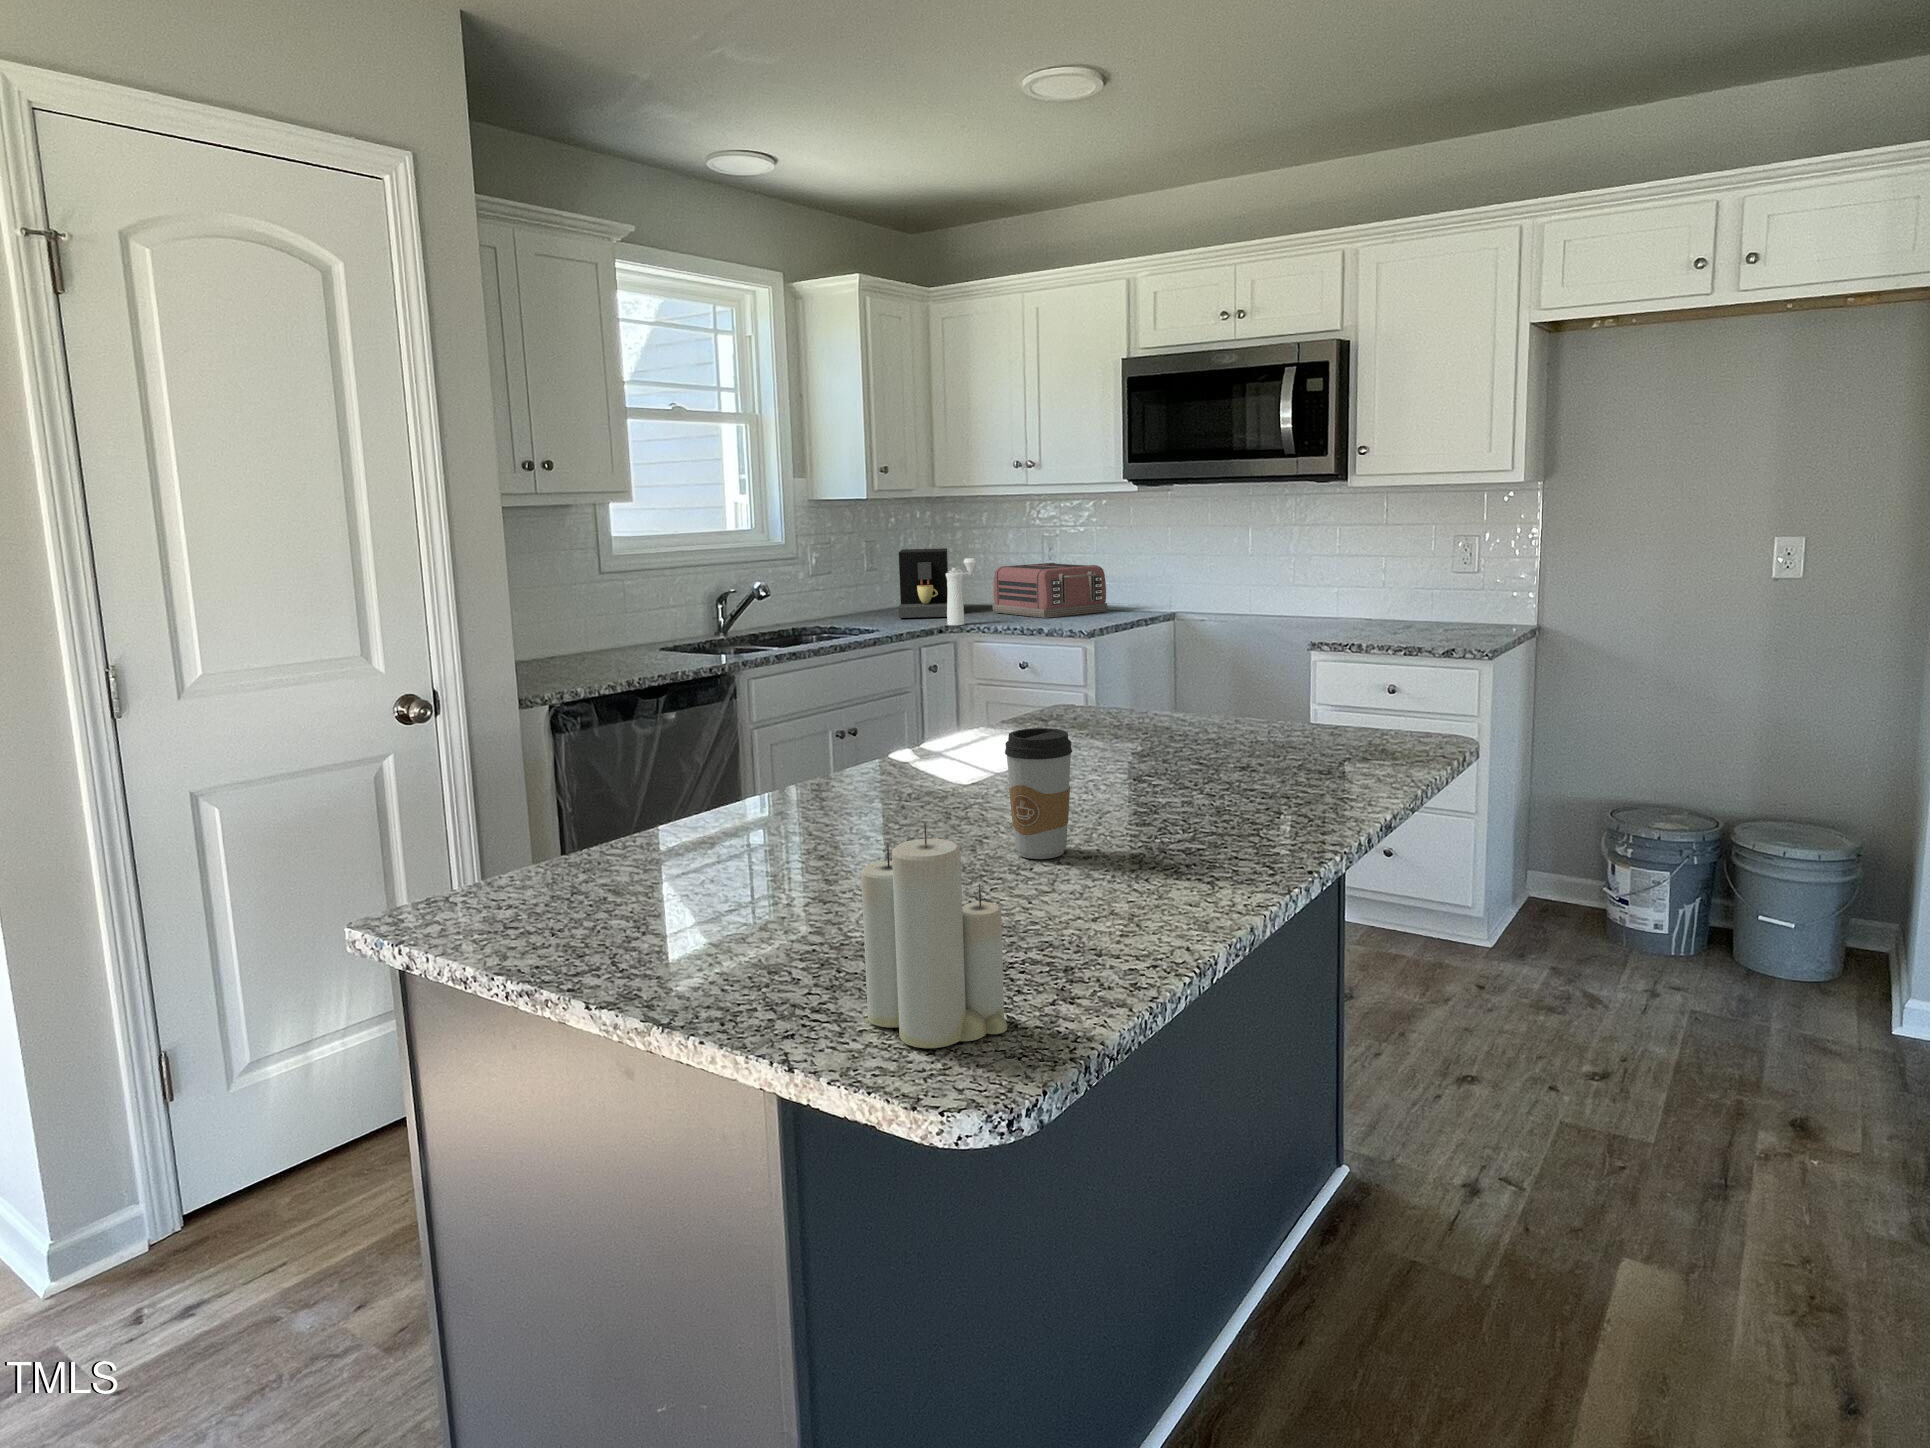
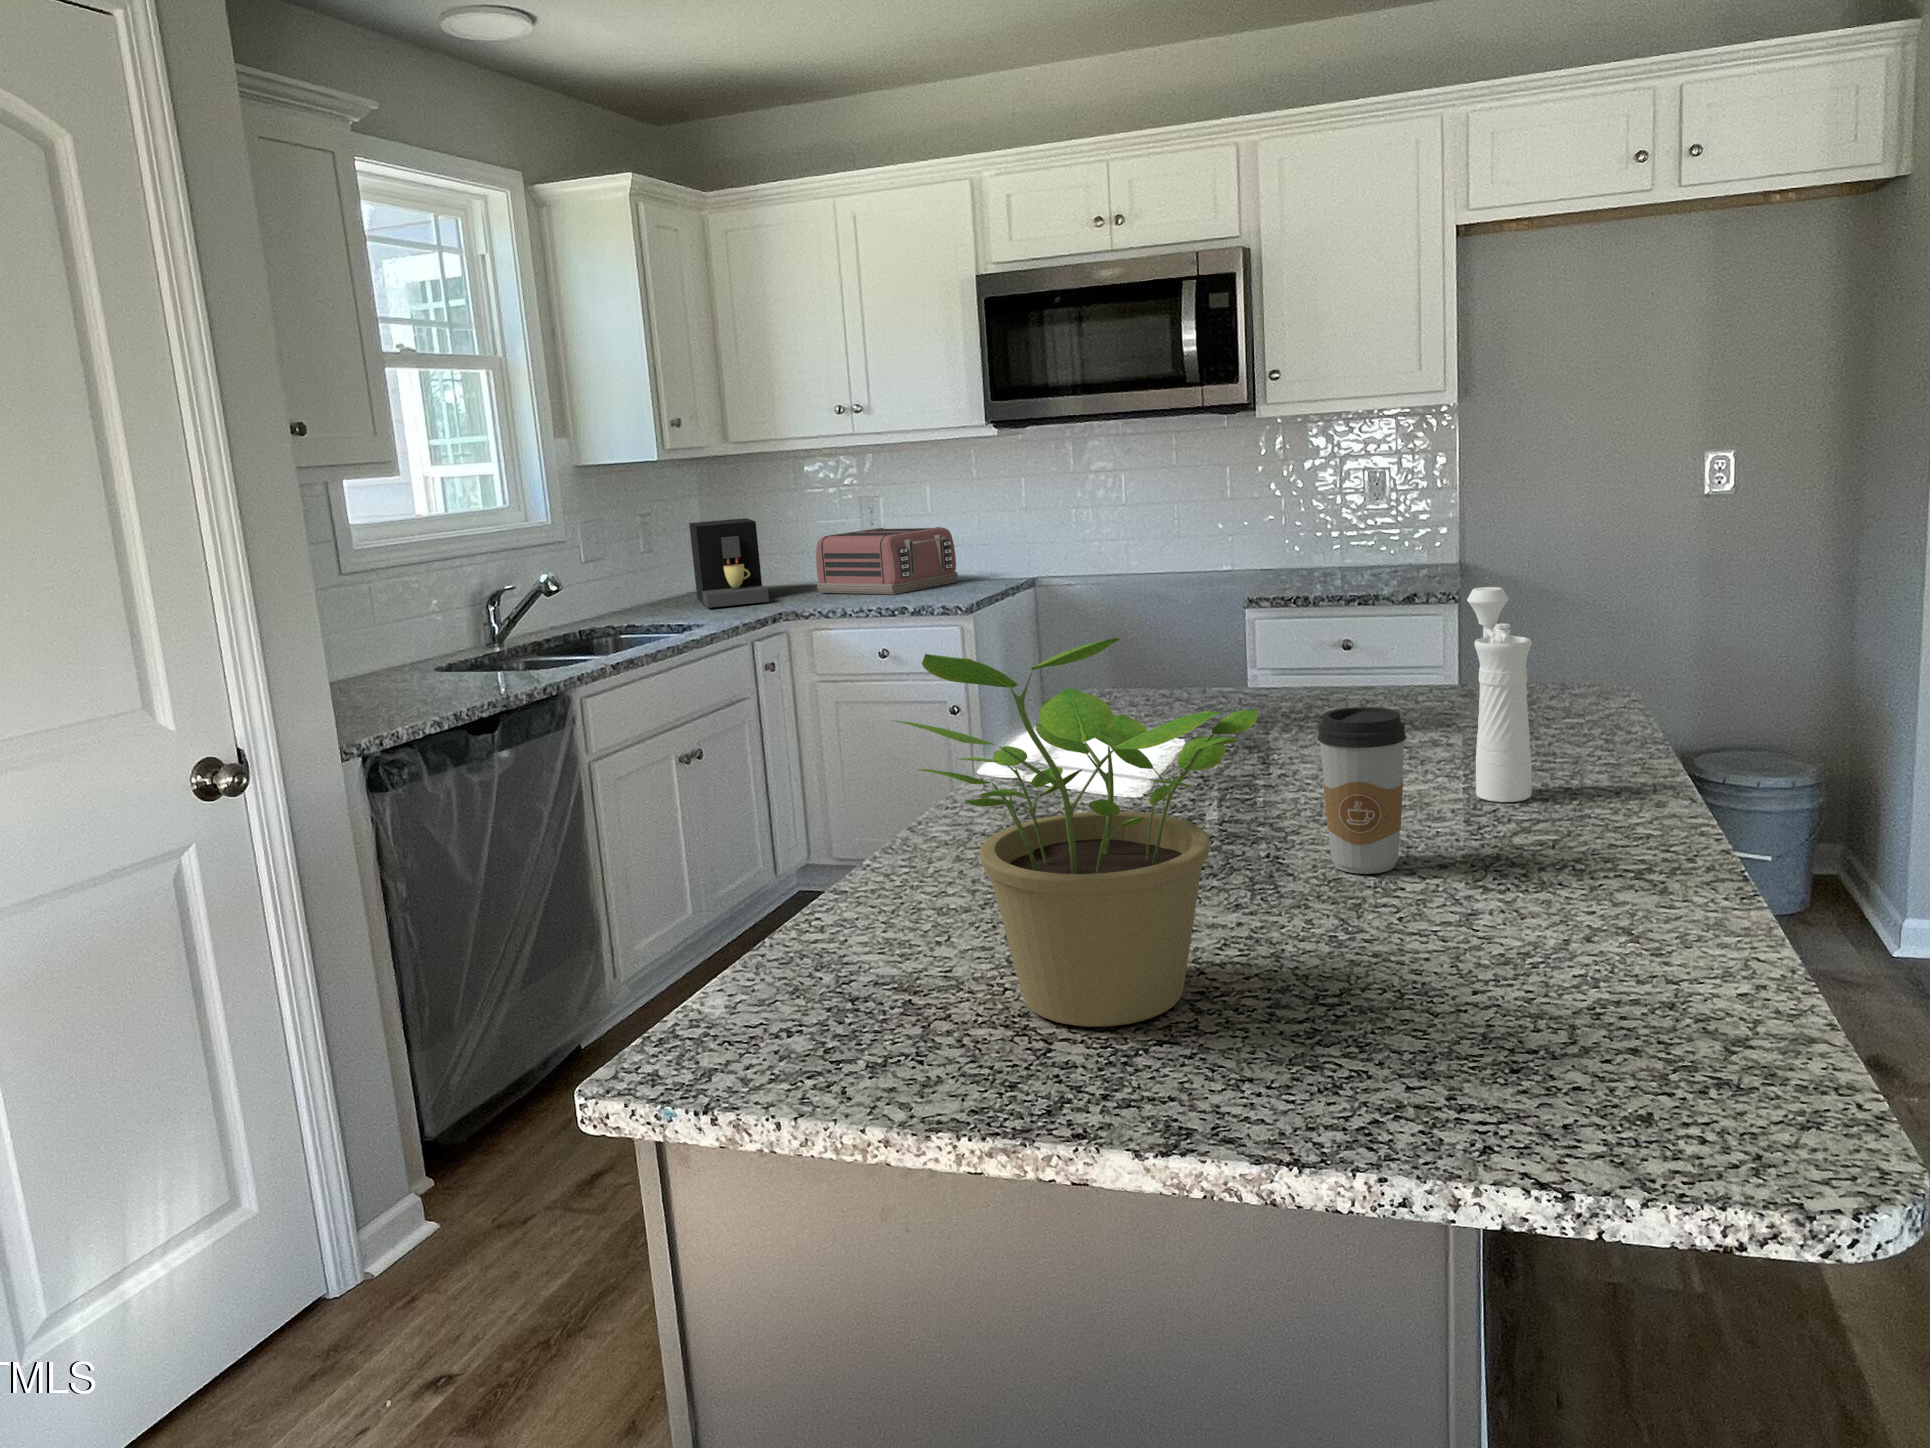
pepper mill: present [946,558,976,626] -> present [1467,587,1532,802]
potted plant: none [557,653,821,933] -> present [895,638,1258,1027]
candle: present [861,823,1007,1048] -> none [1506,831,1727,1134]

